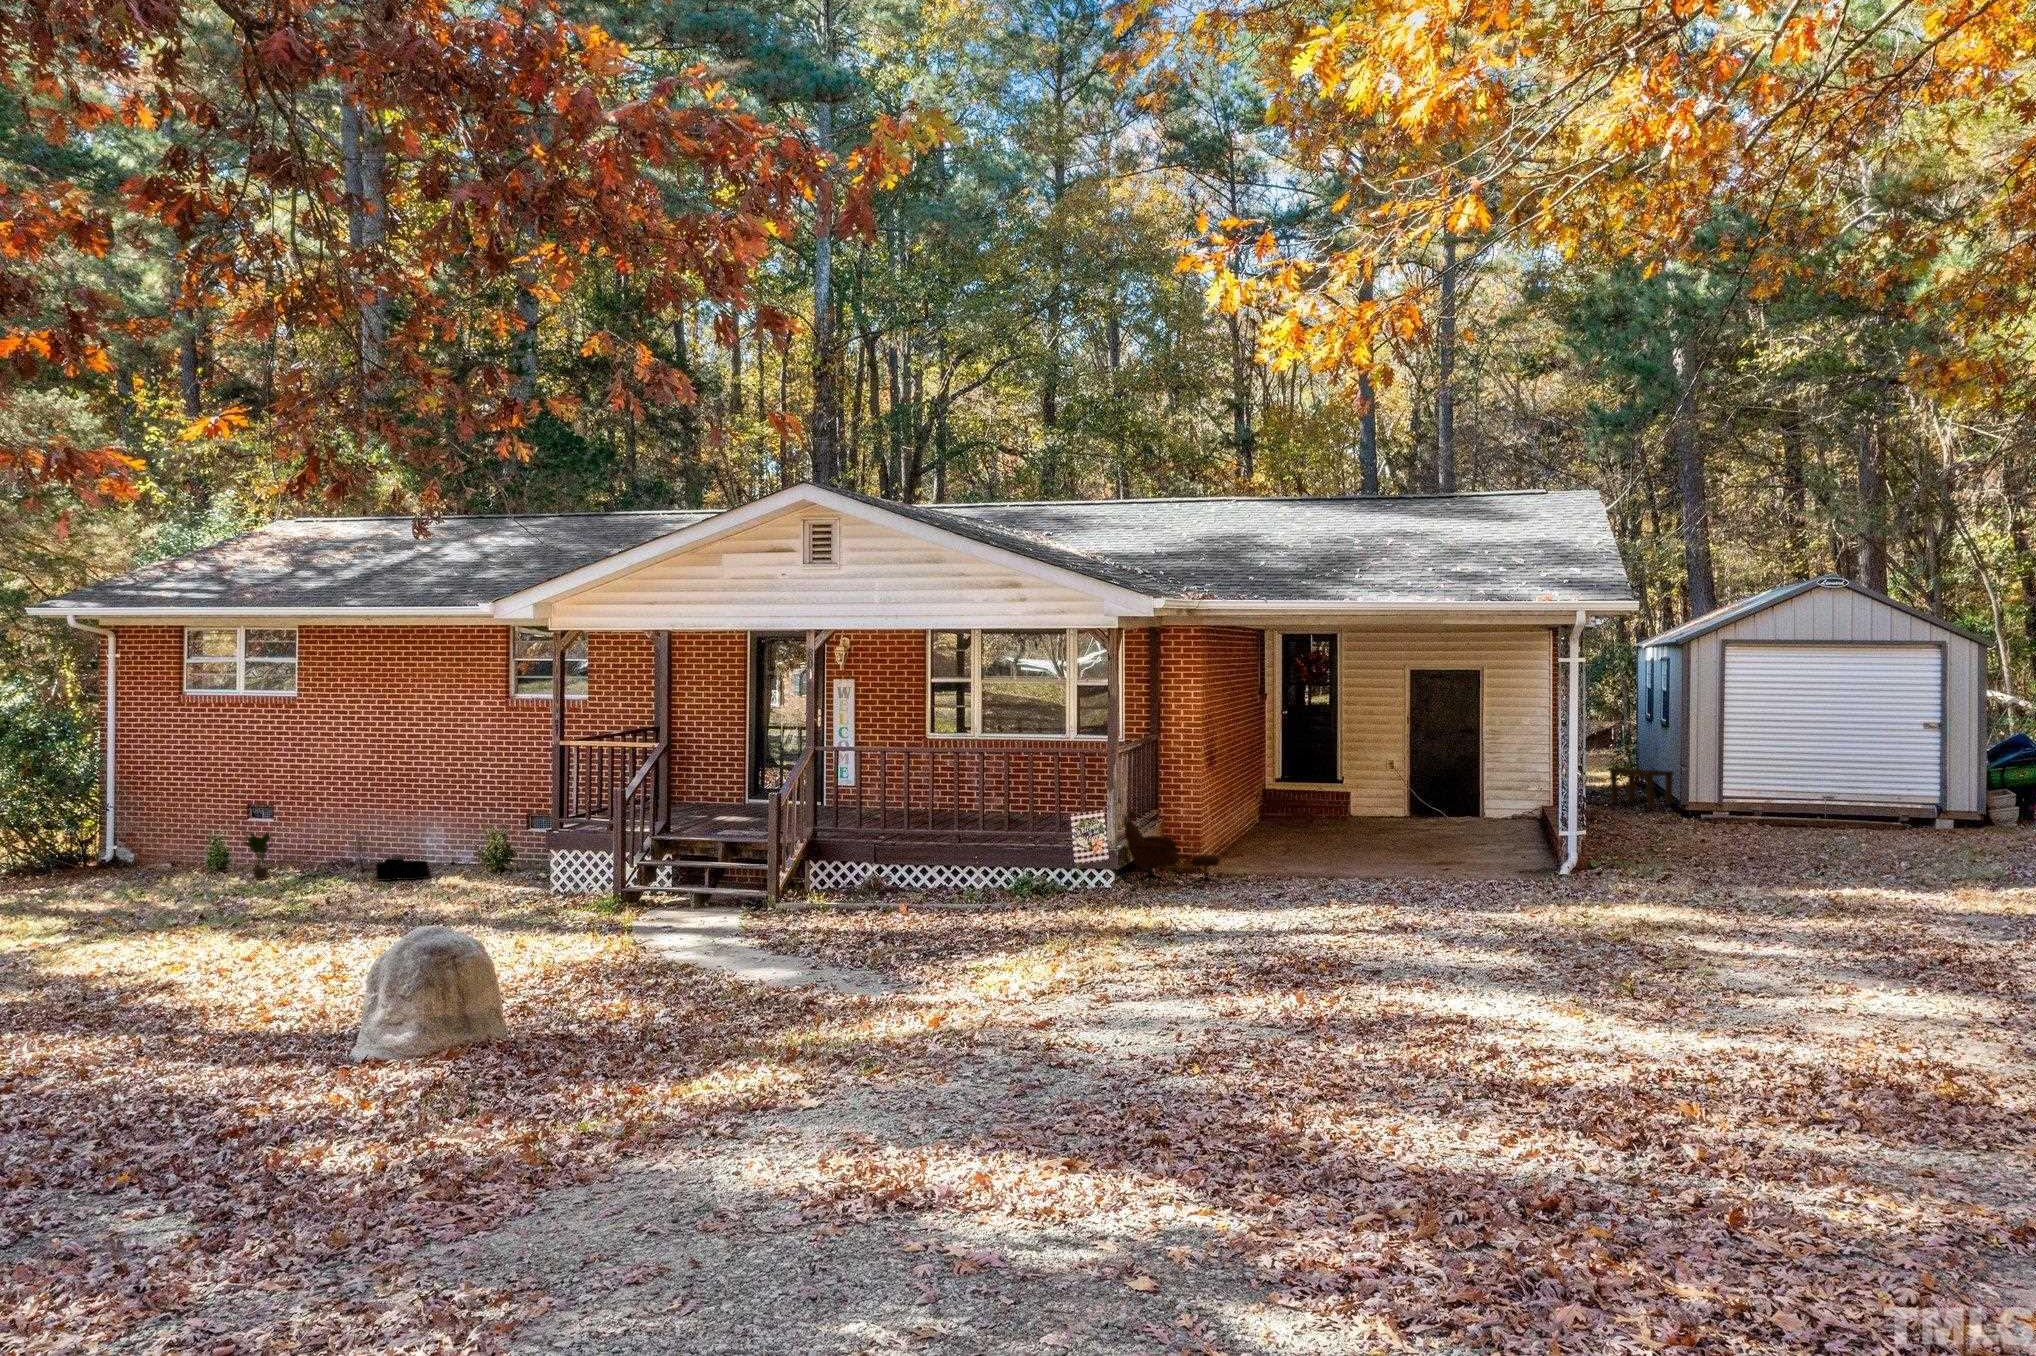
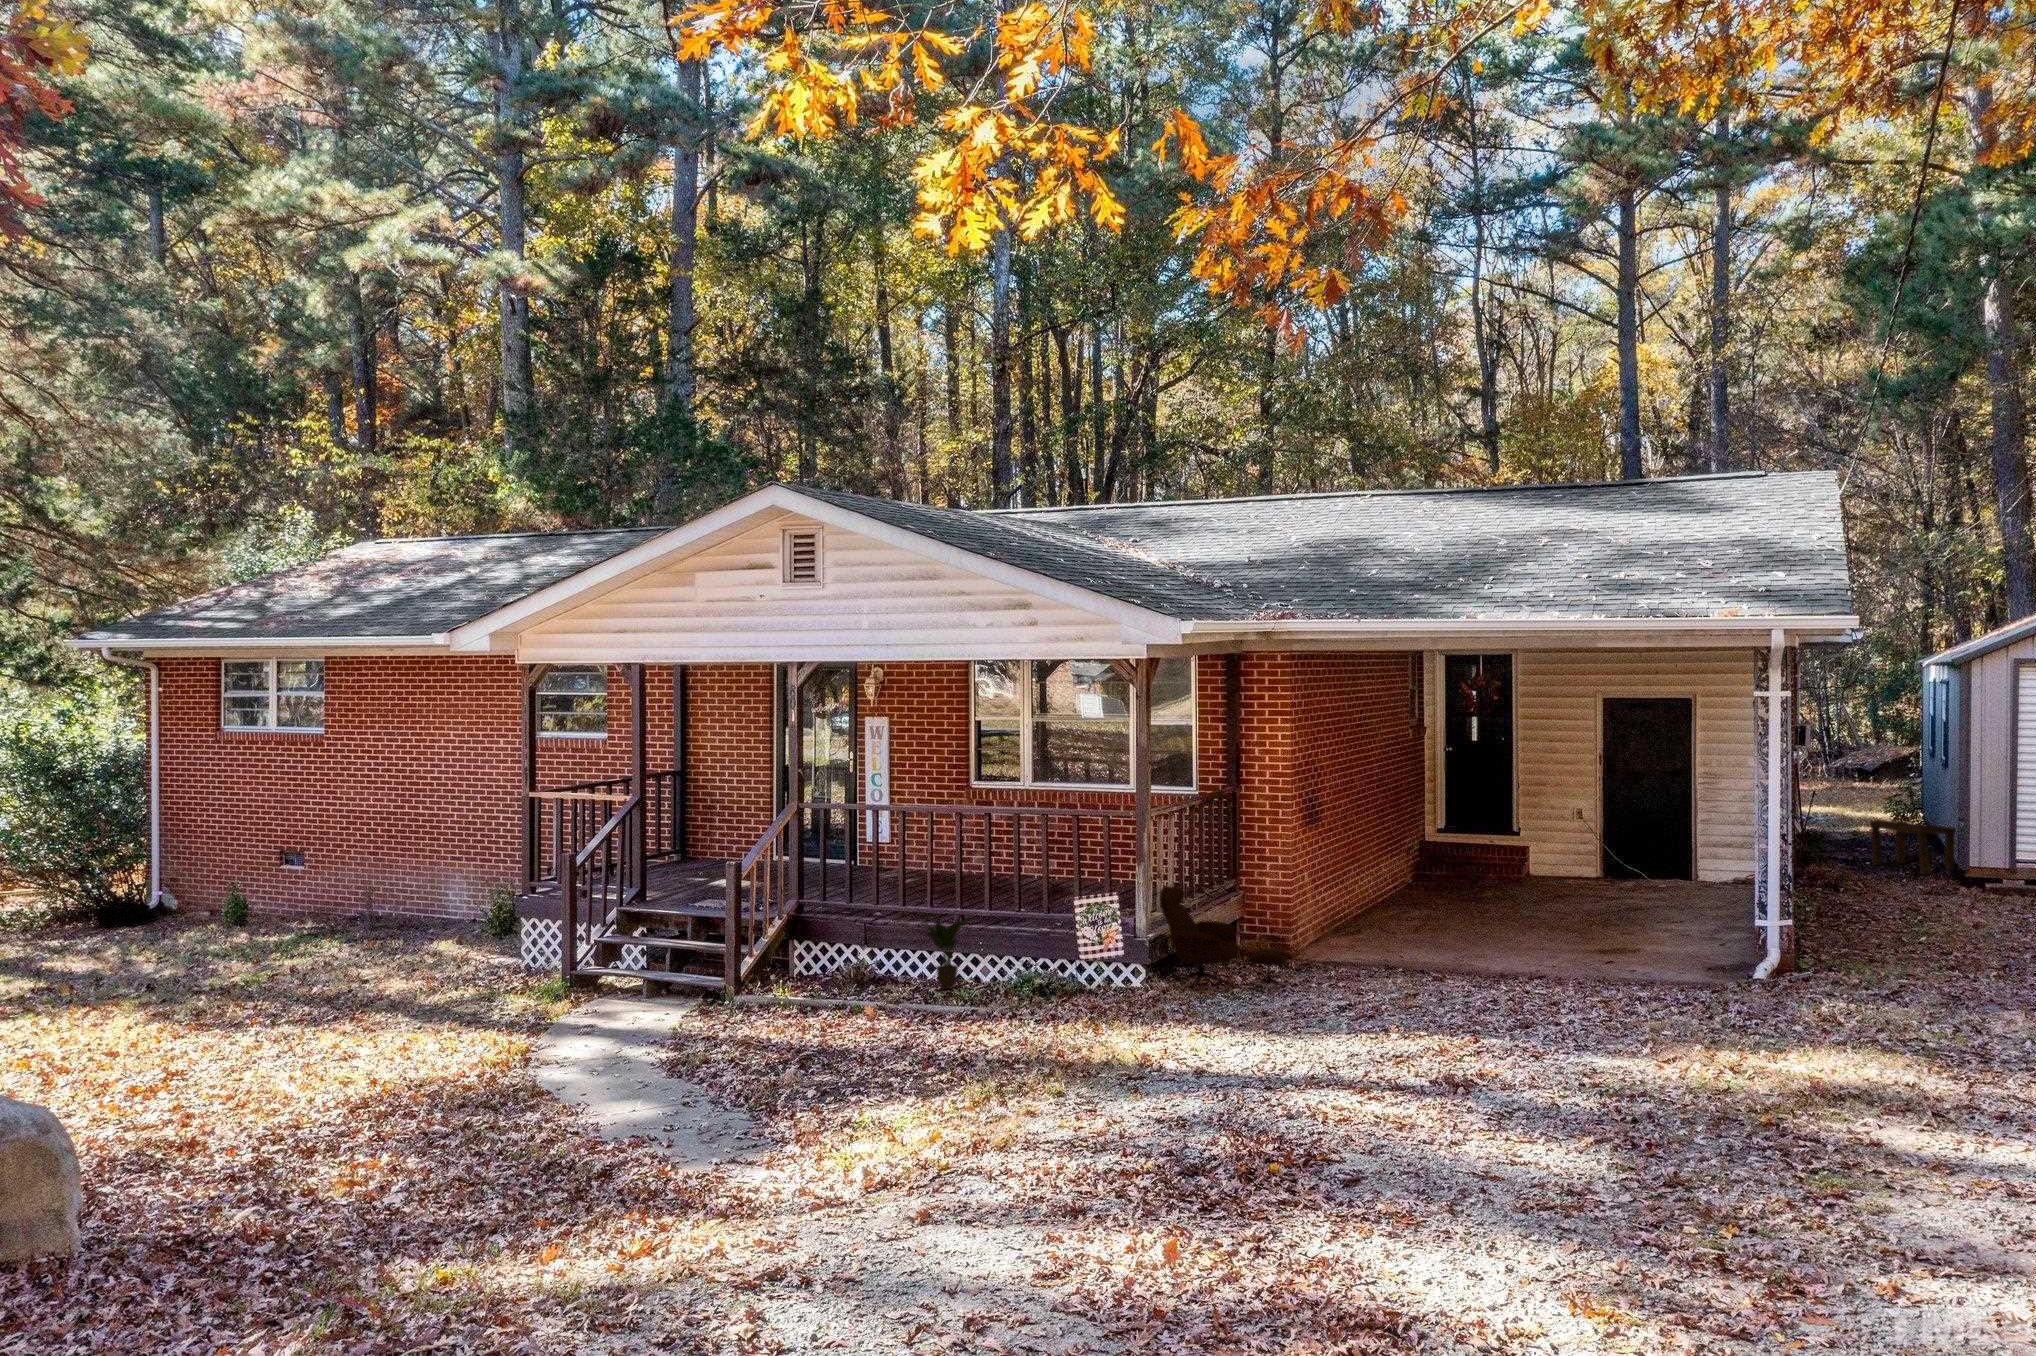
potted plant: present [244,831,272,880] -> present [918,910,970,989]
storage bin: present [376,857,431,881] -> present [92,903,159,928]

